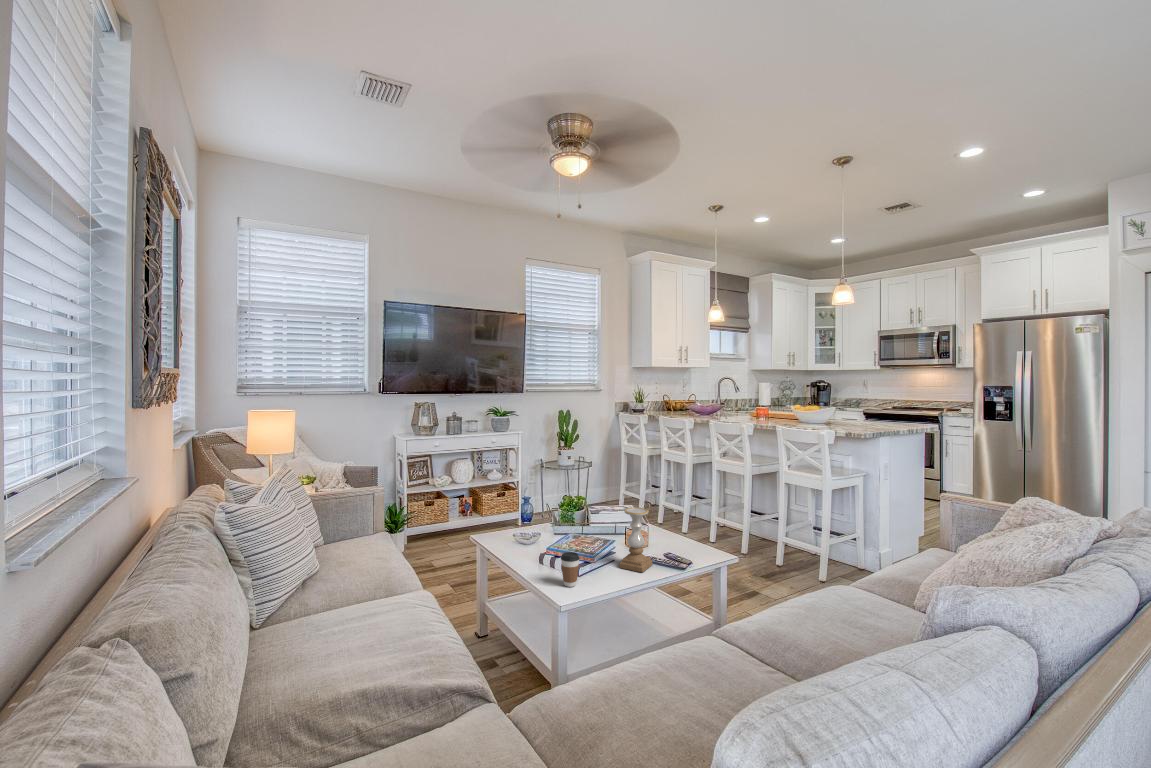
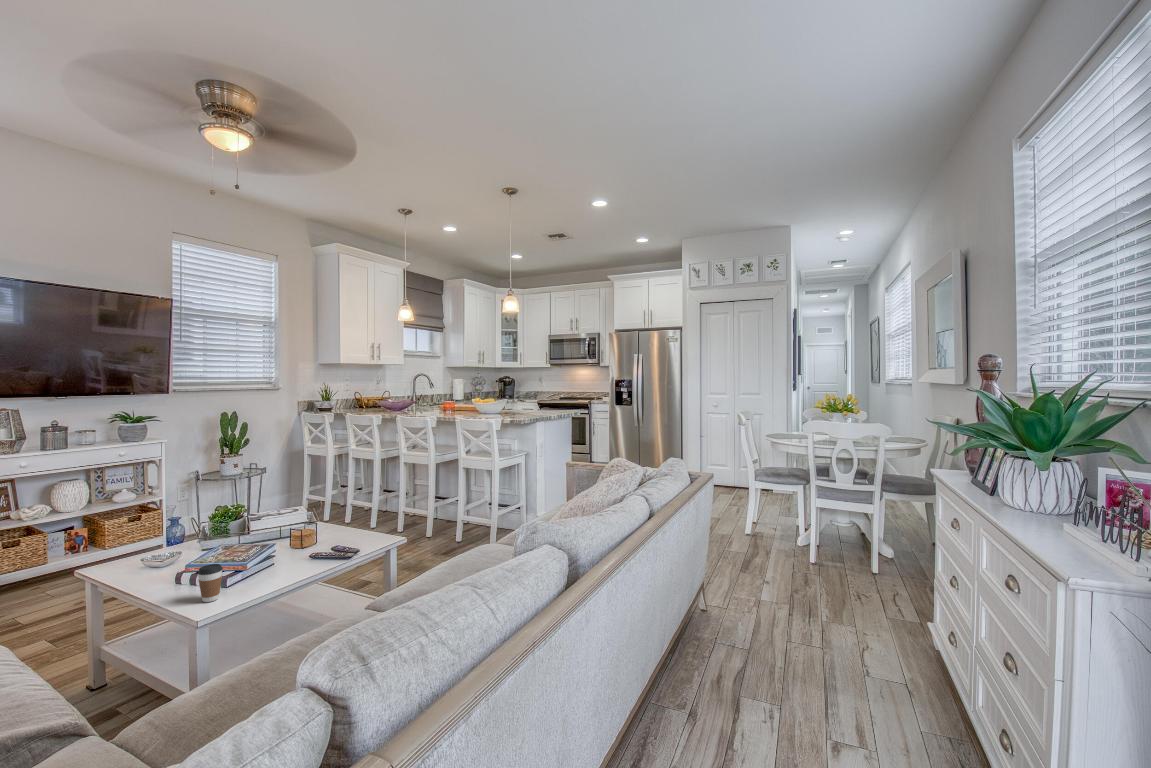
candle holder: present [619,508,652,572] -> none [277,506,316,571]

